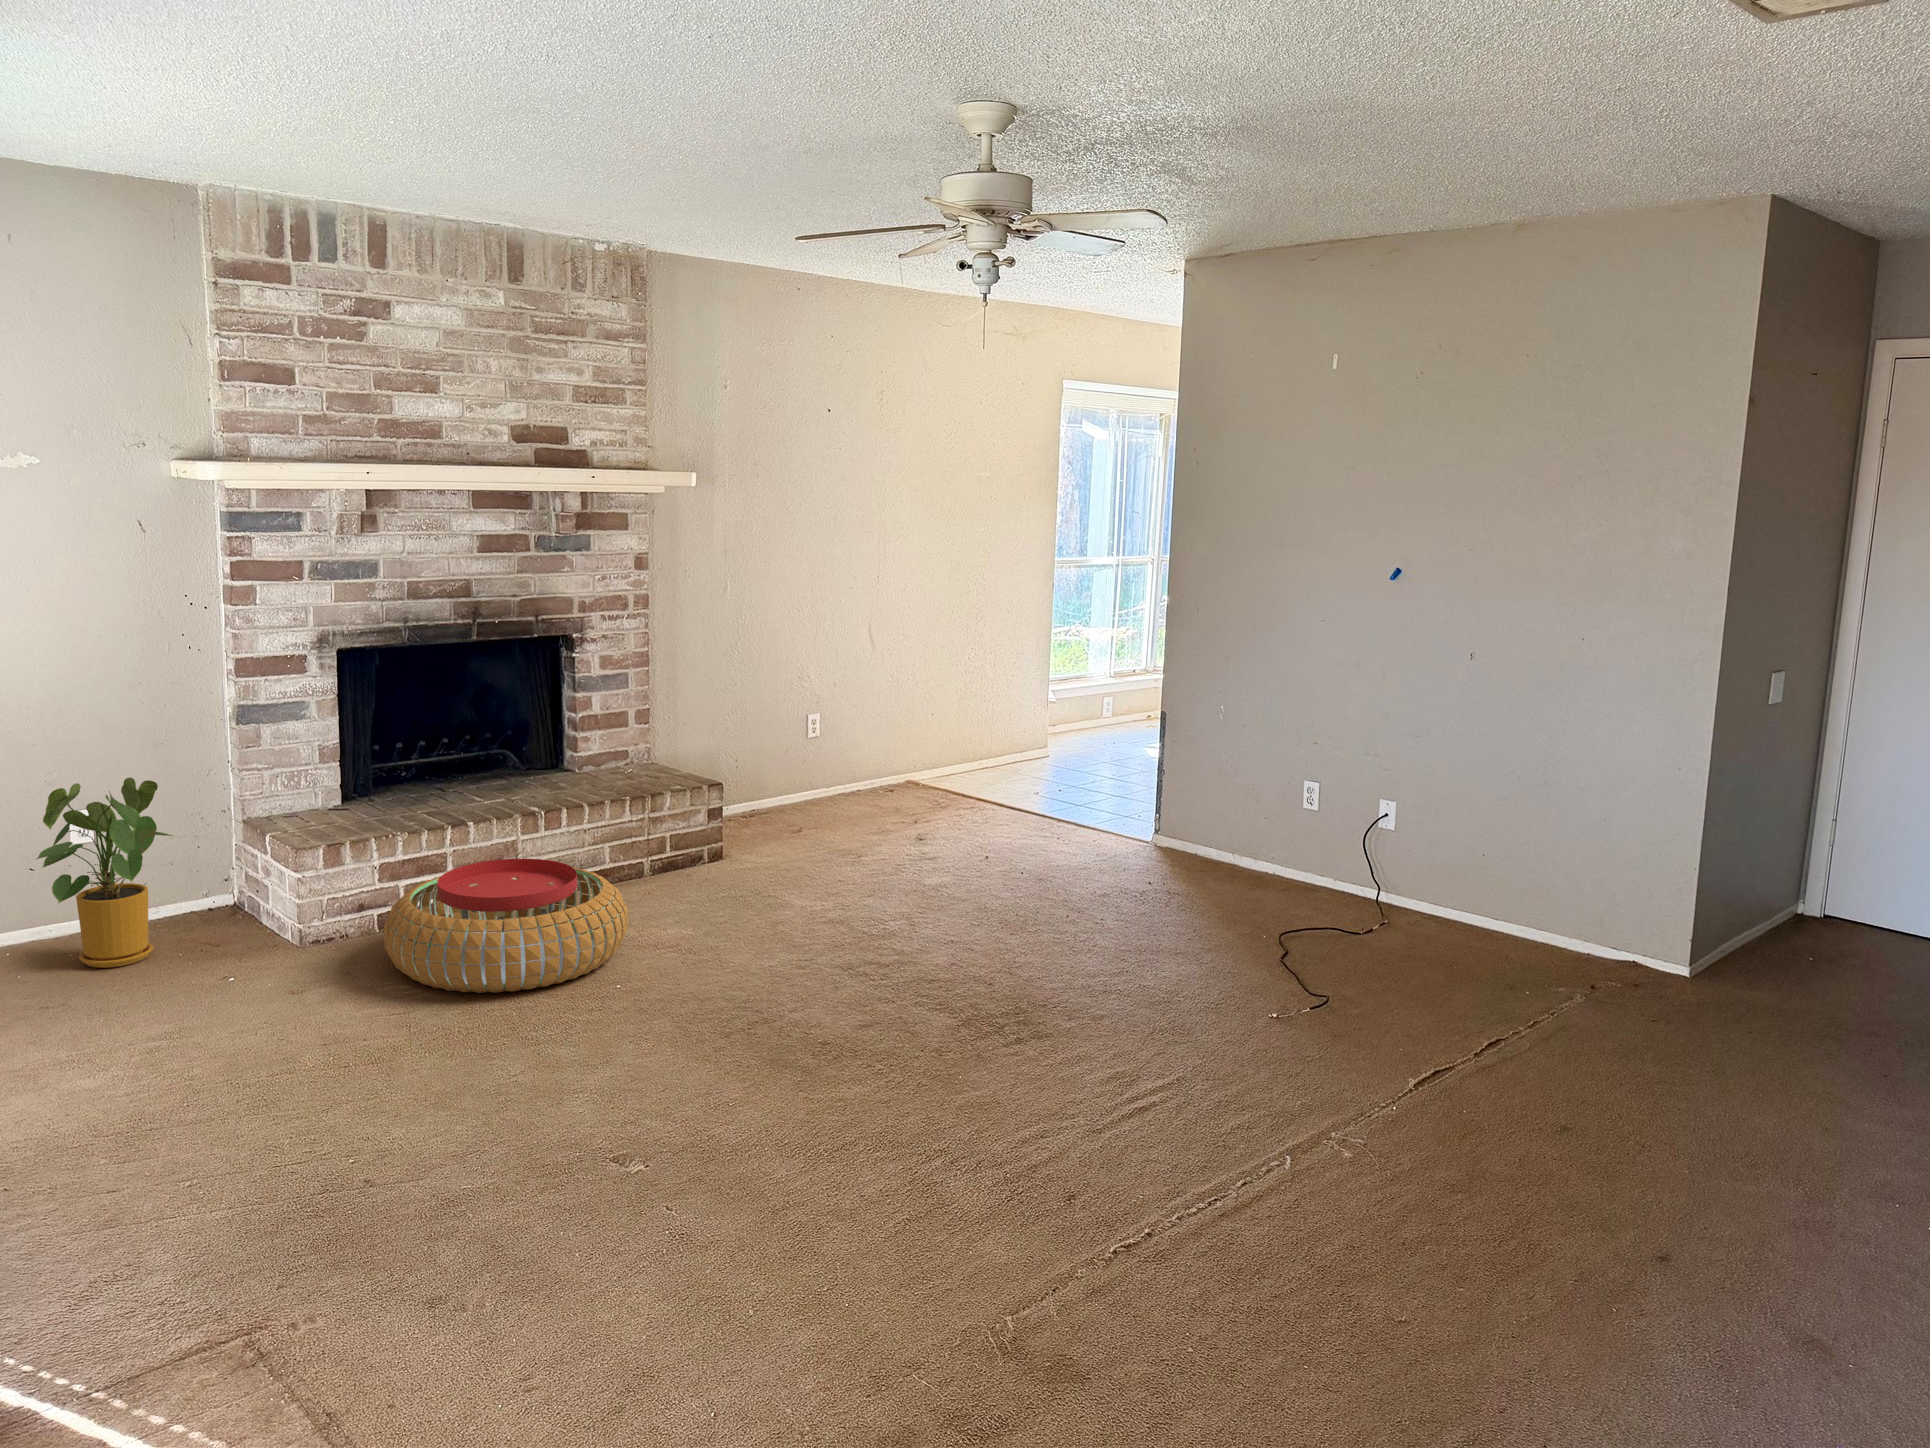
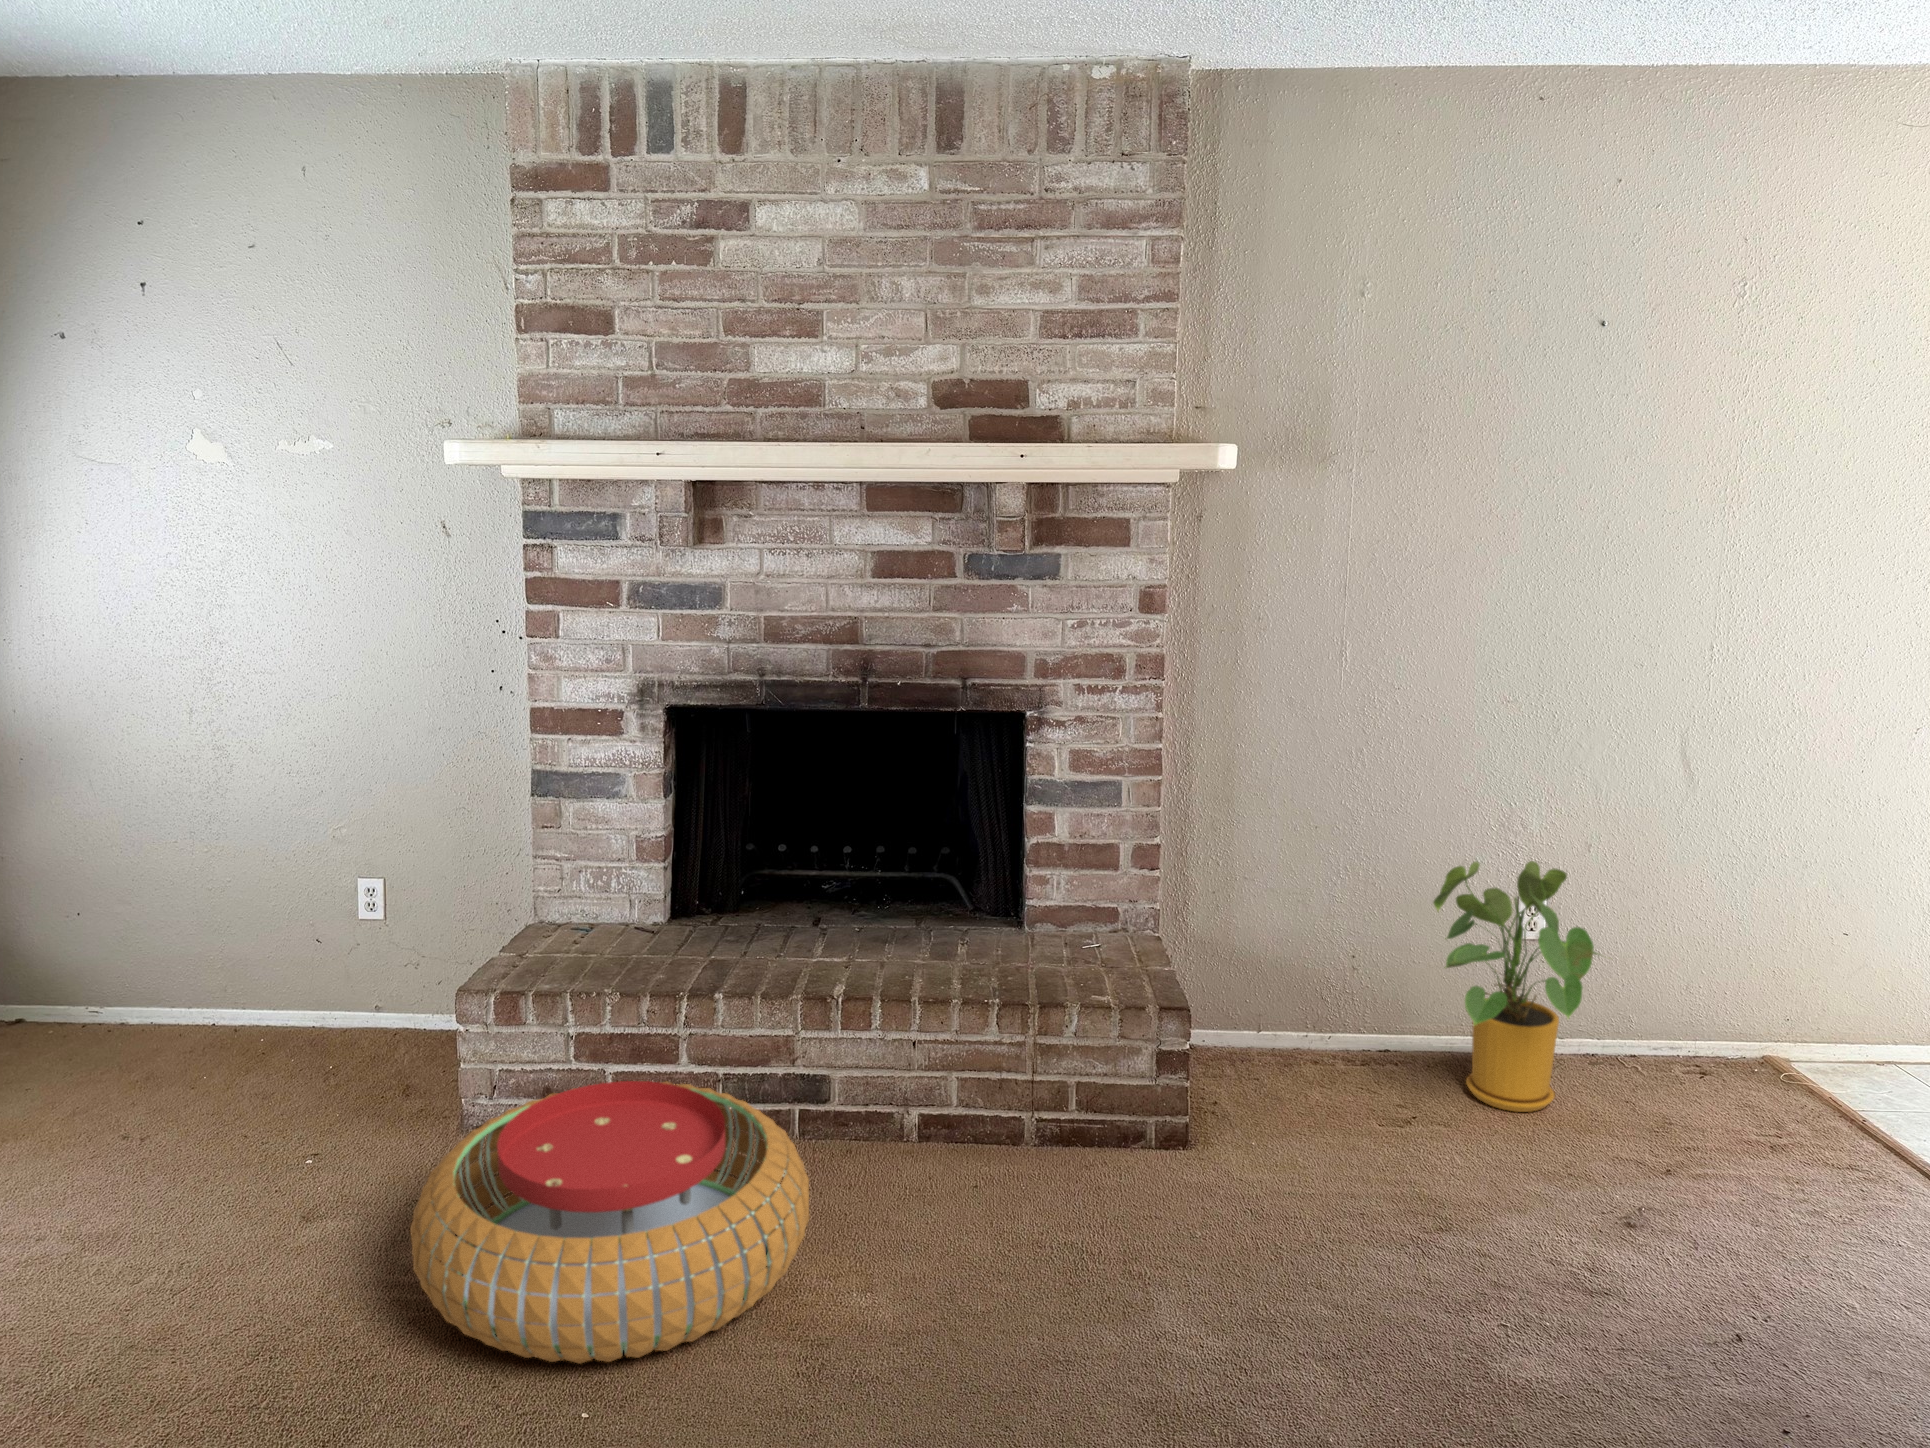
house plant: present [36,777,174,968] -> present [1433,861,1598,1112]

